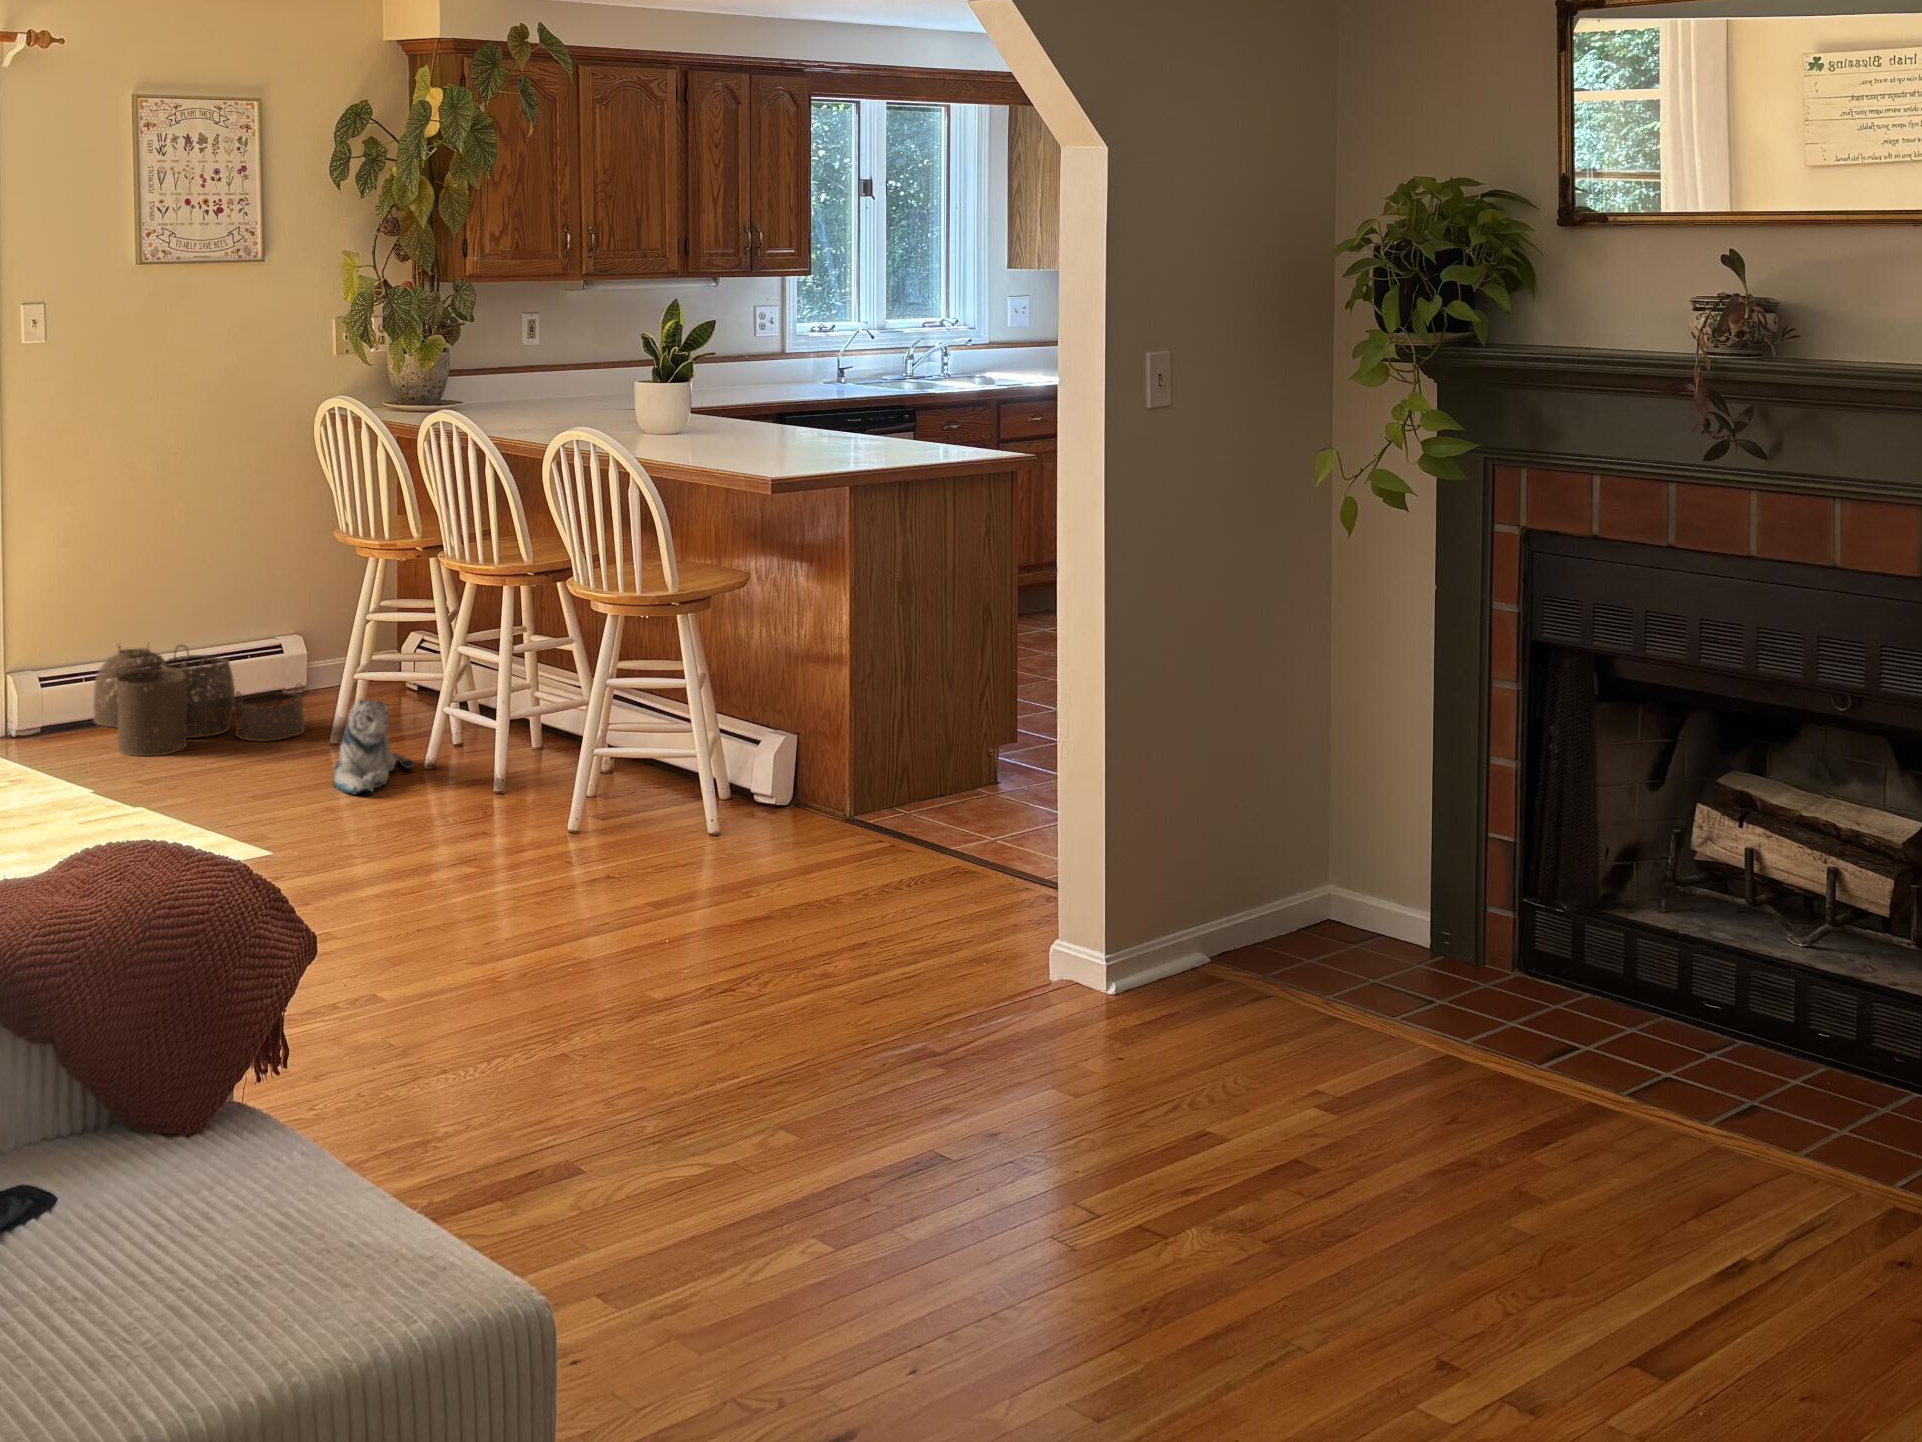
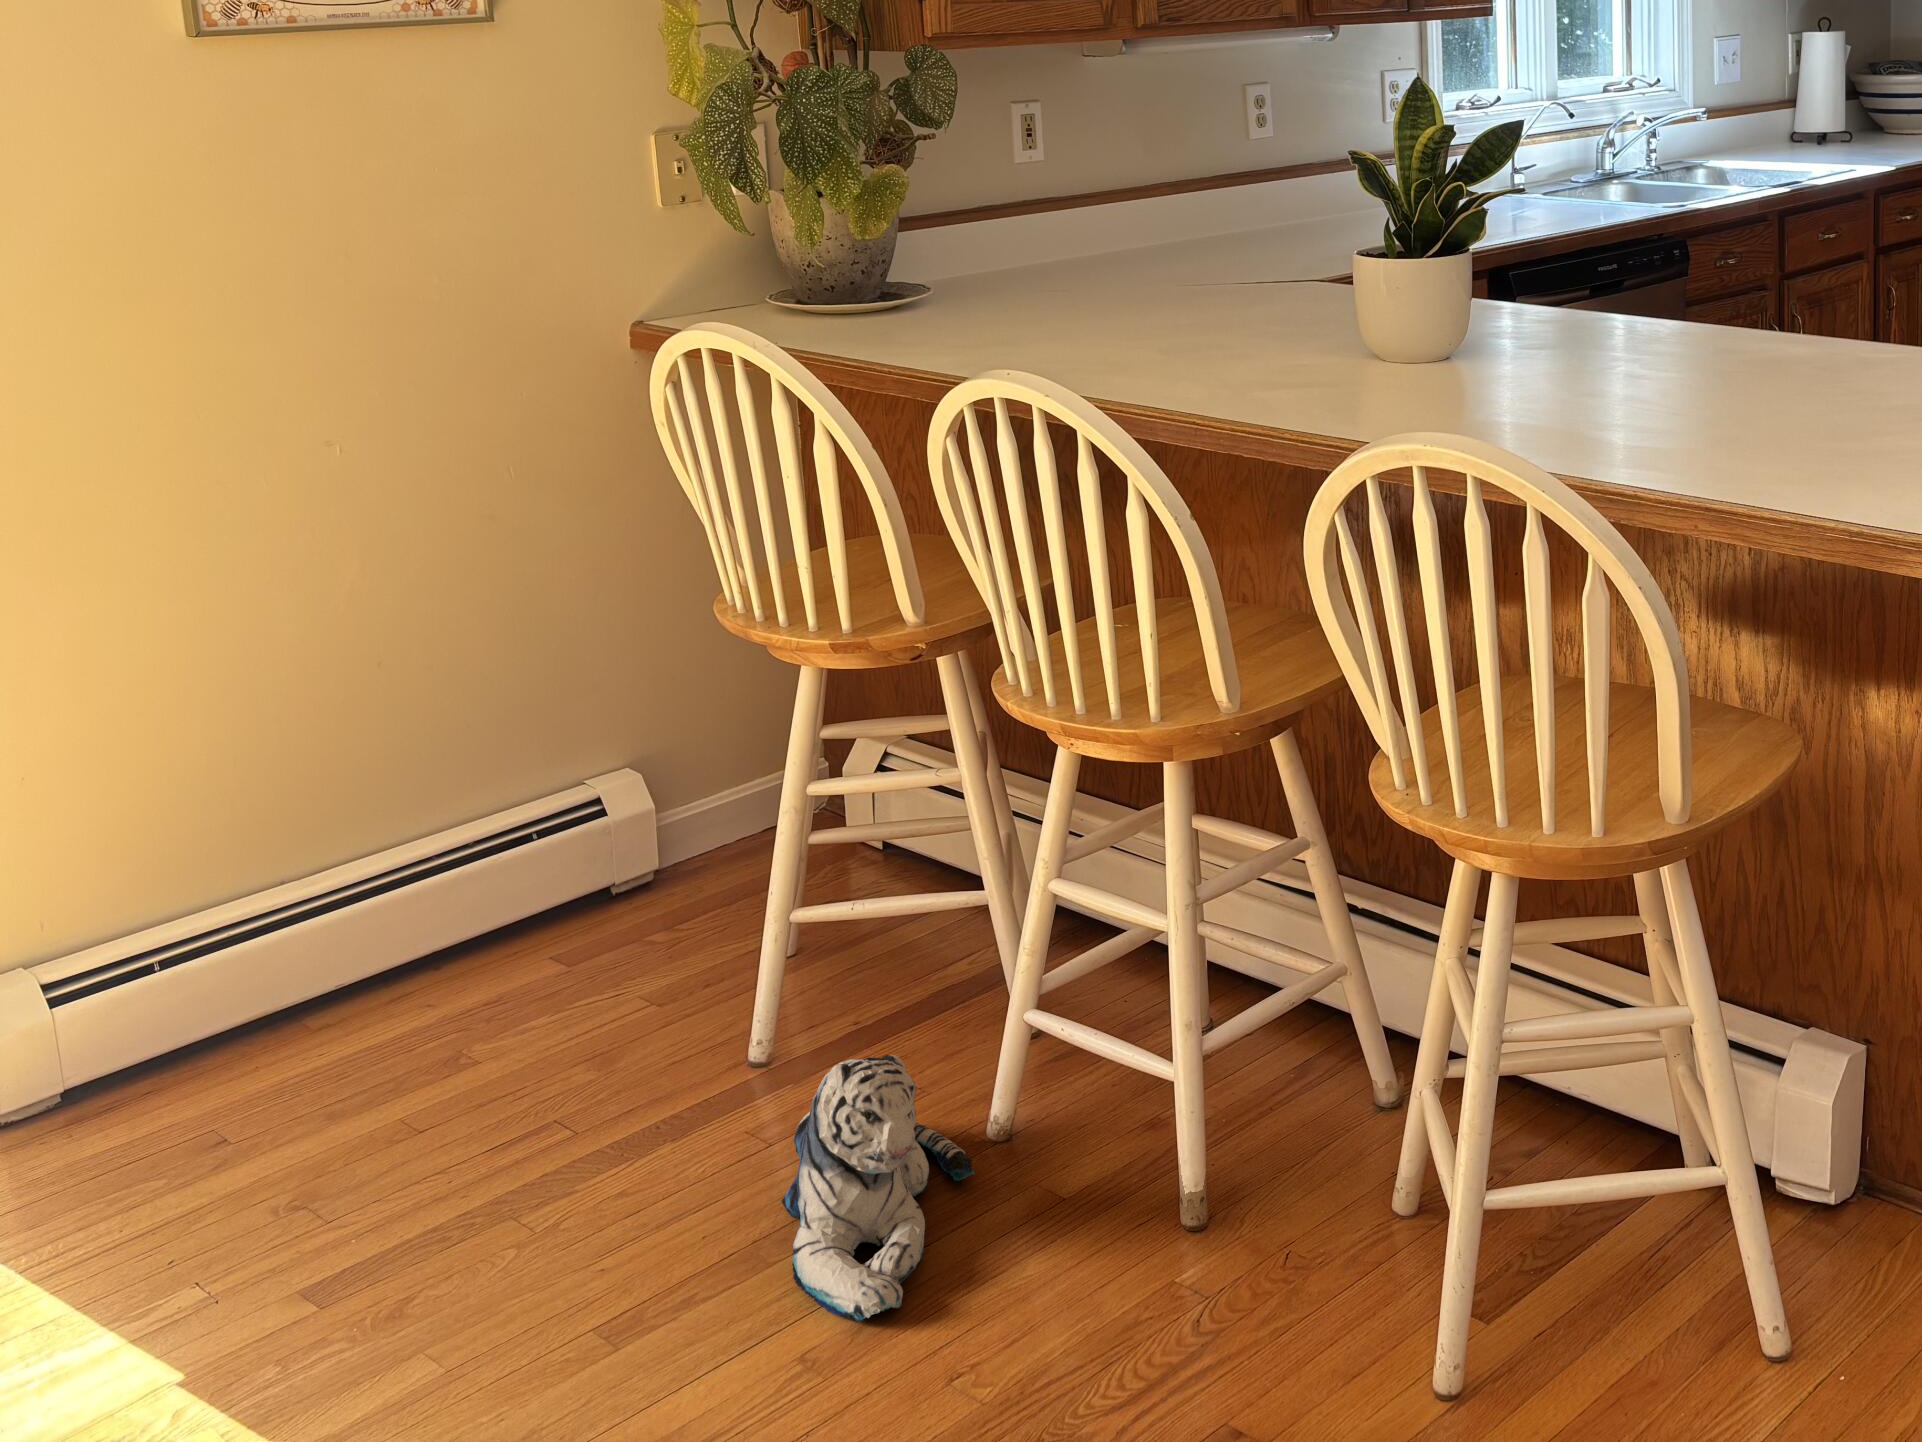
woven basket: present [94,645,304,756] -> none [179,871,684,1200]

